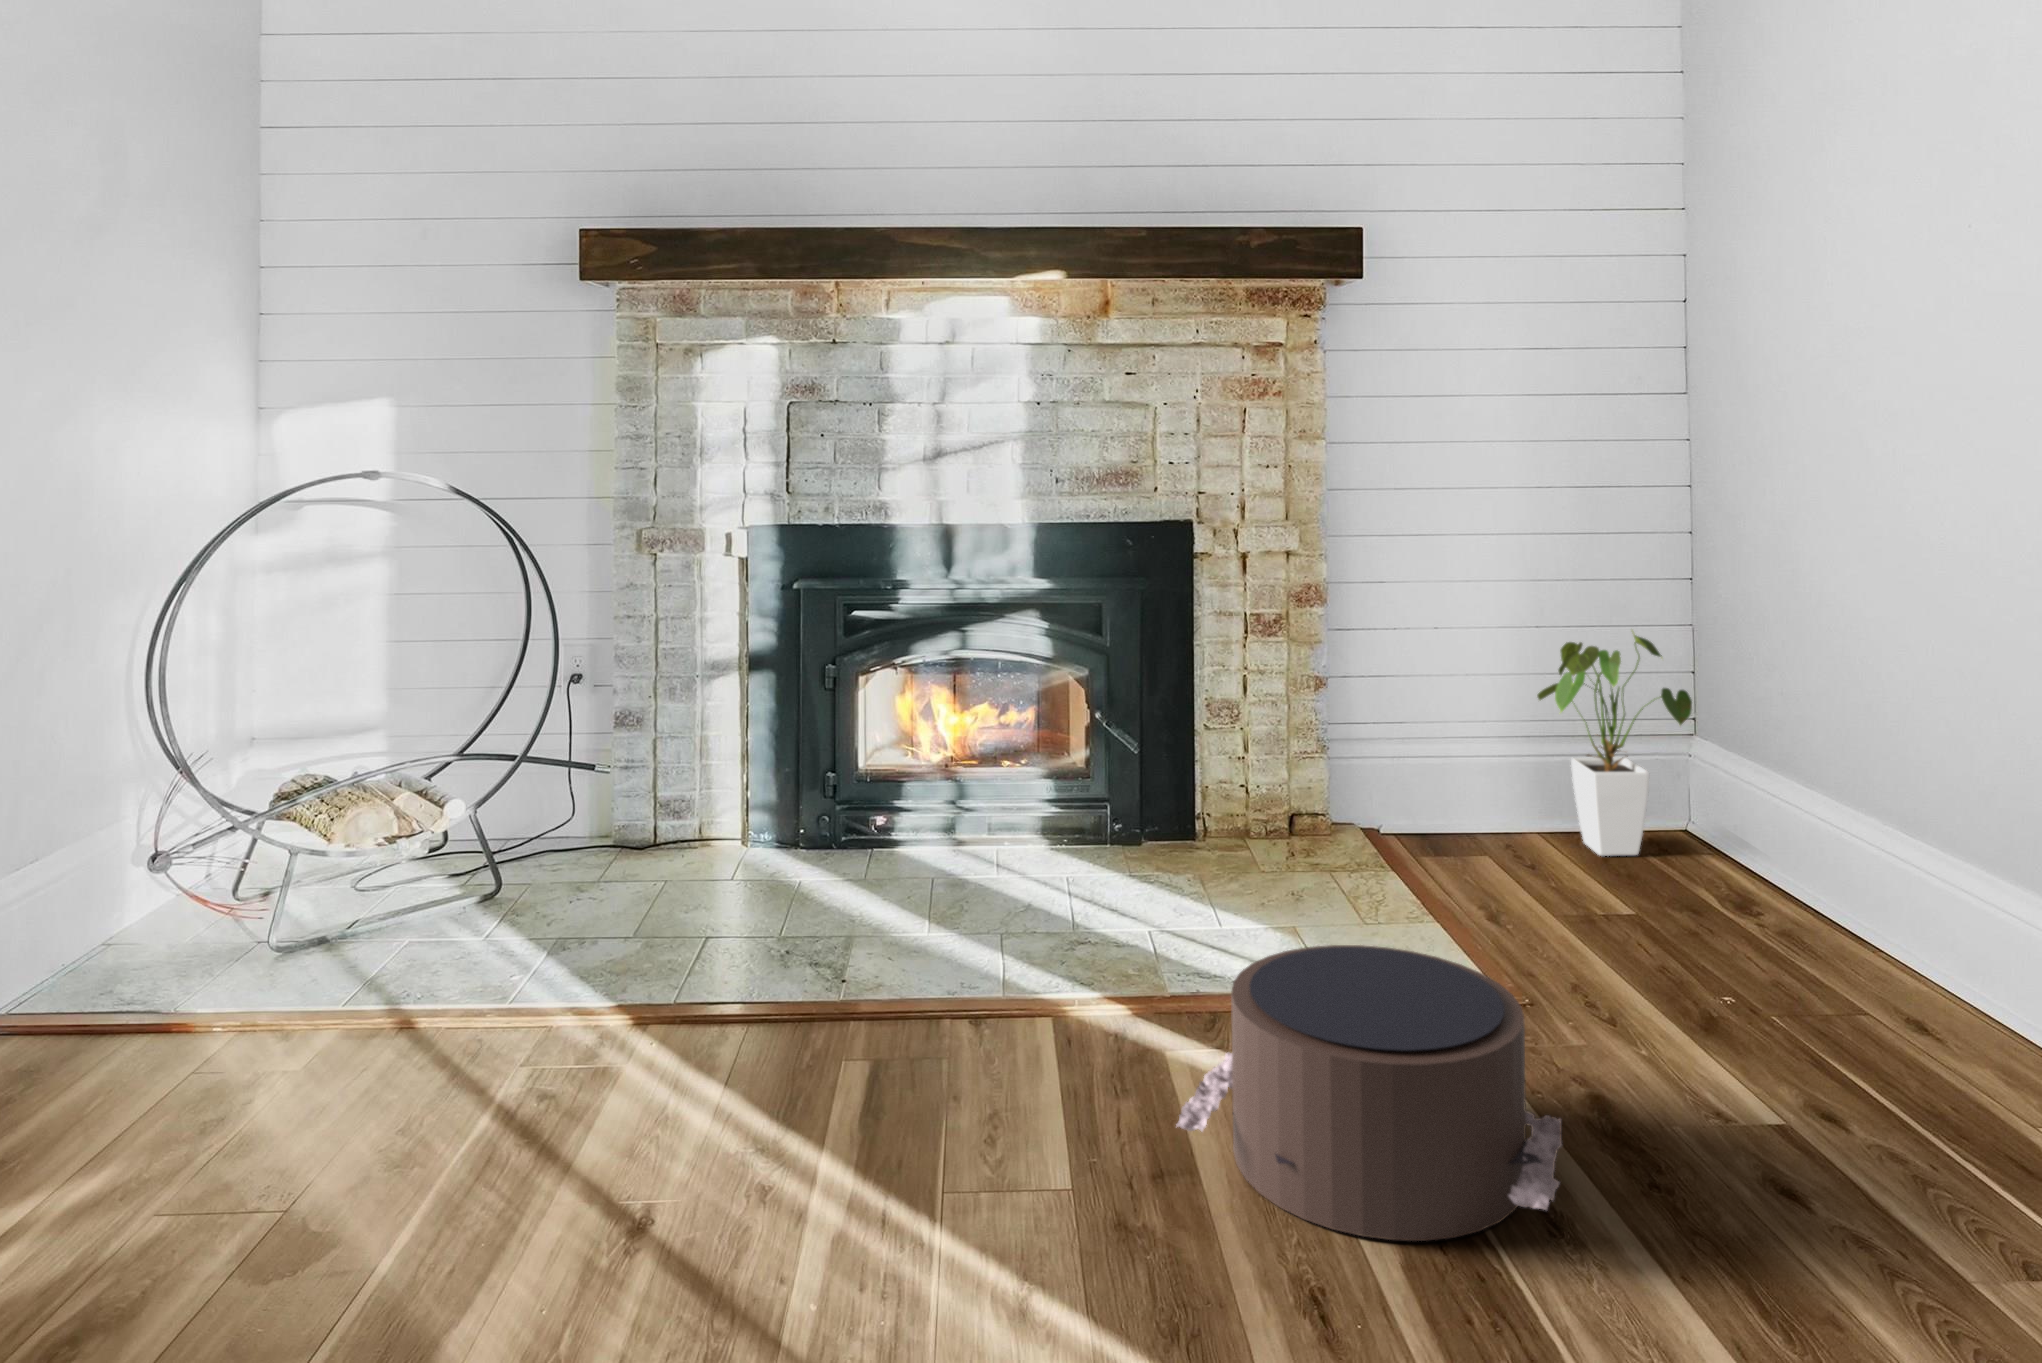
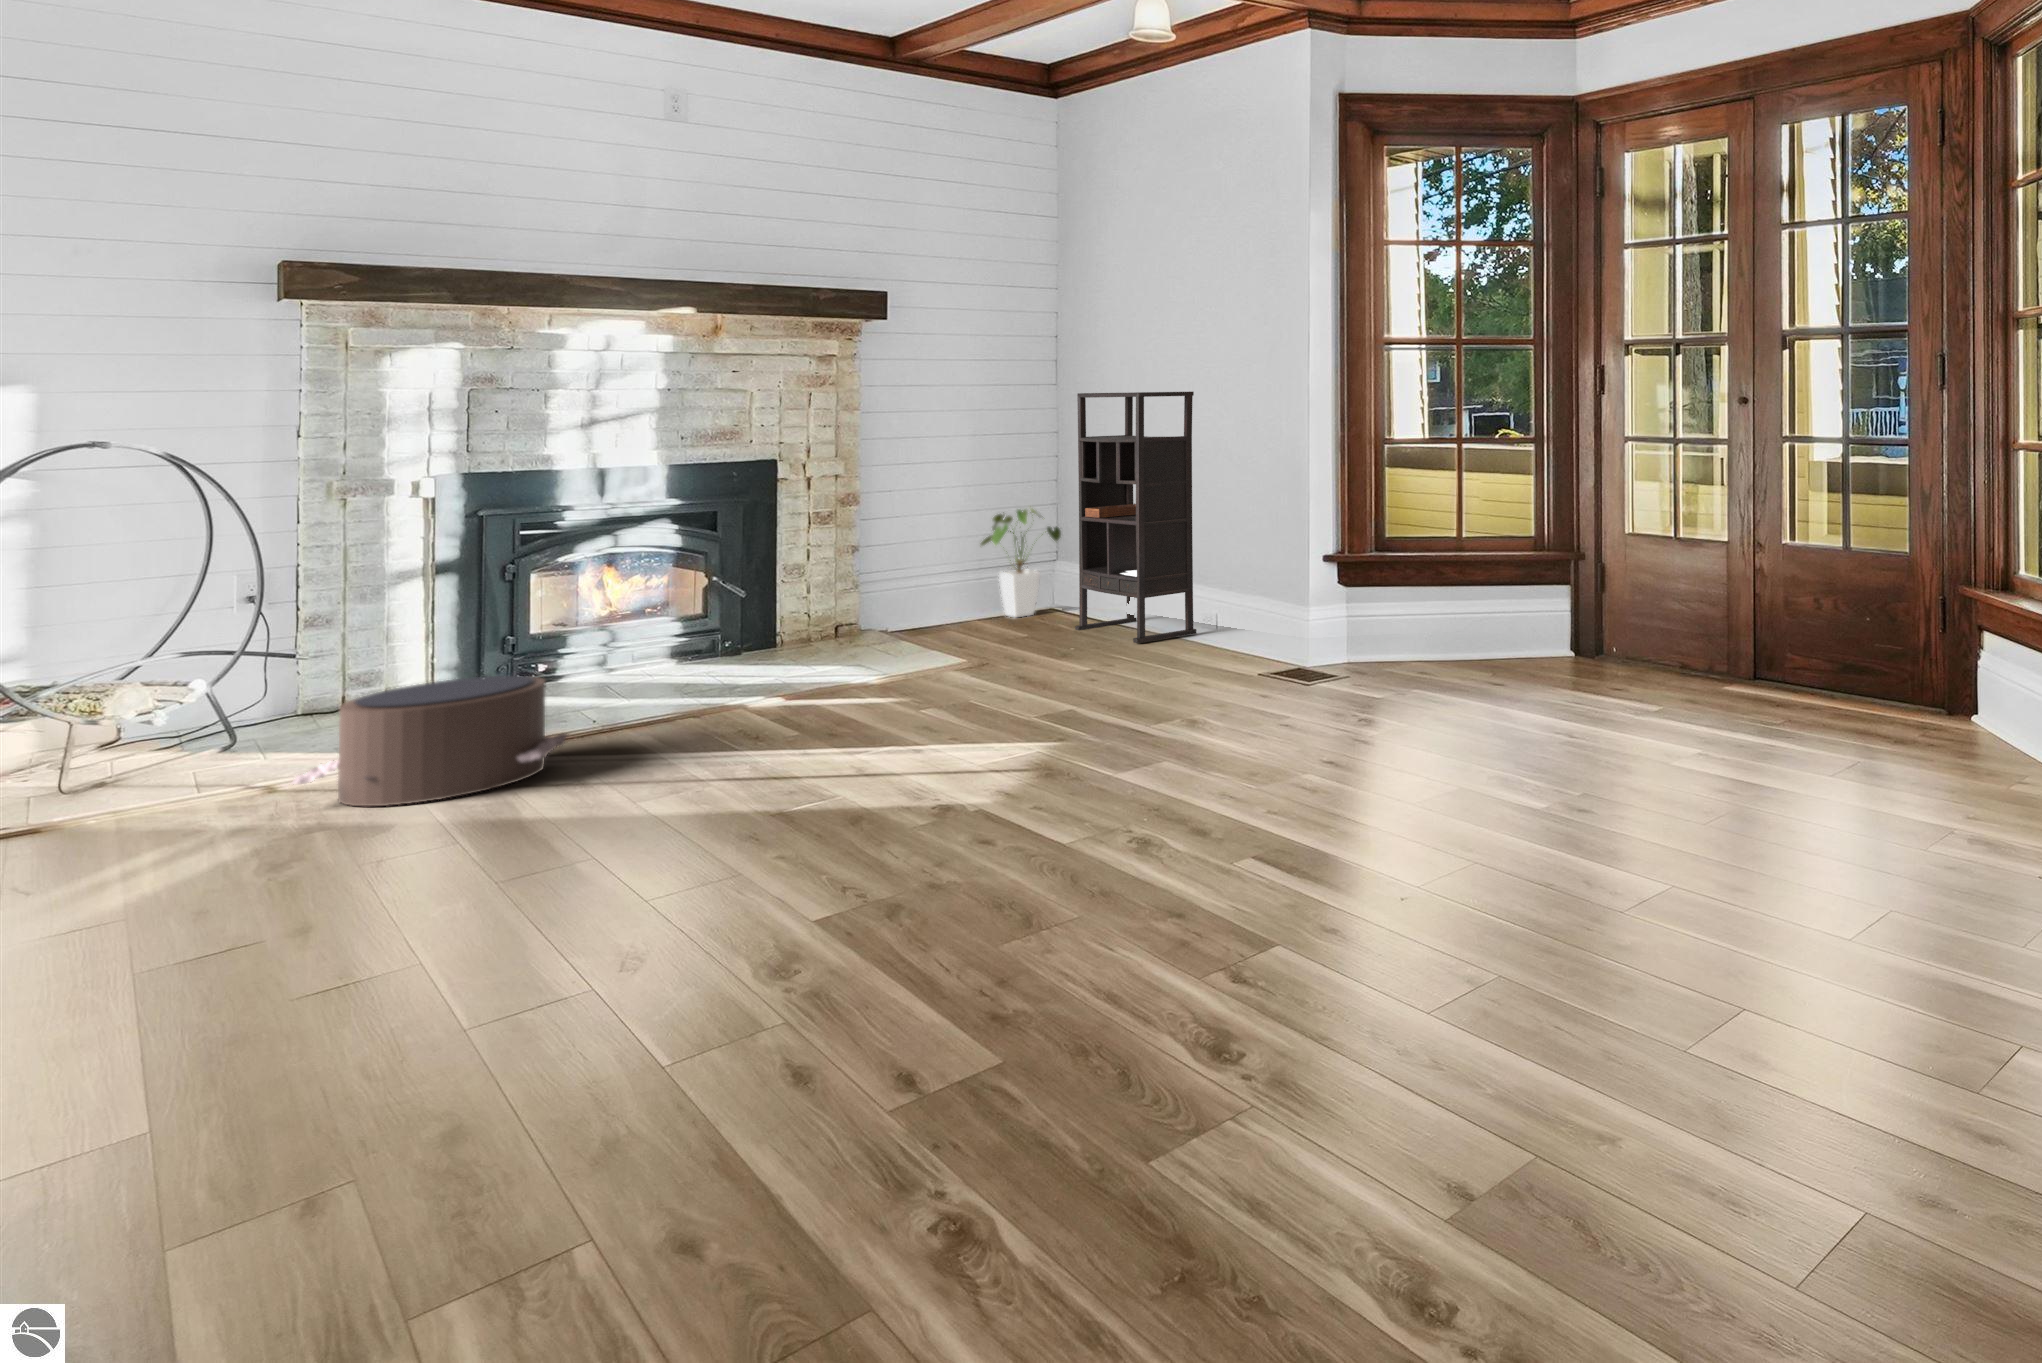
bookshelf: none [1717,431,2031,1064] -> present [1075,392,1197,643]
pouf: present [1177,945,1562,1241] -> present [292,676,567,806]

